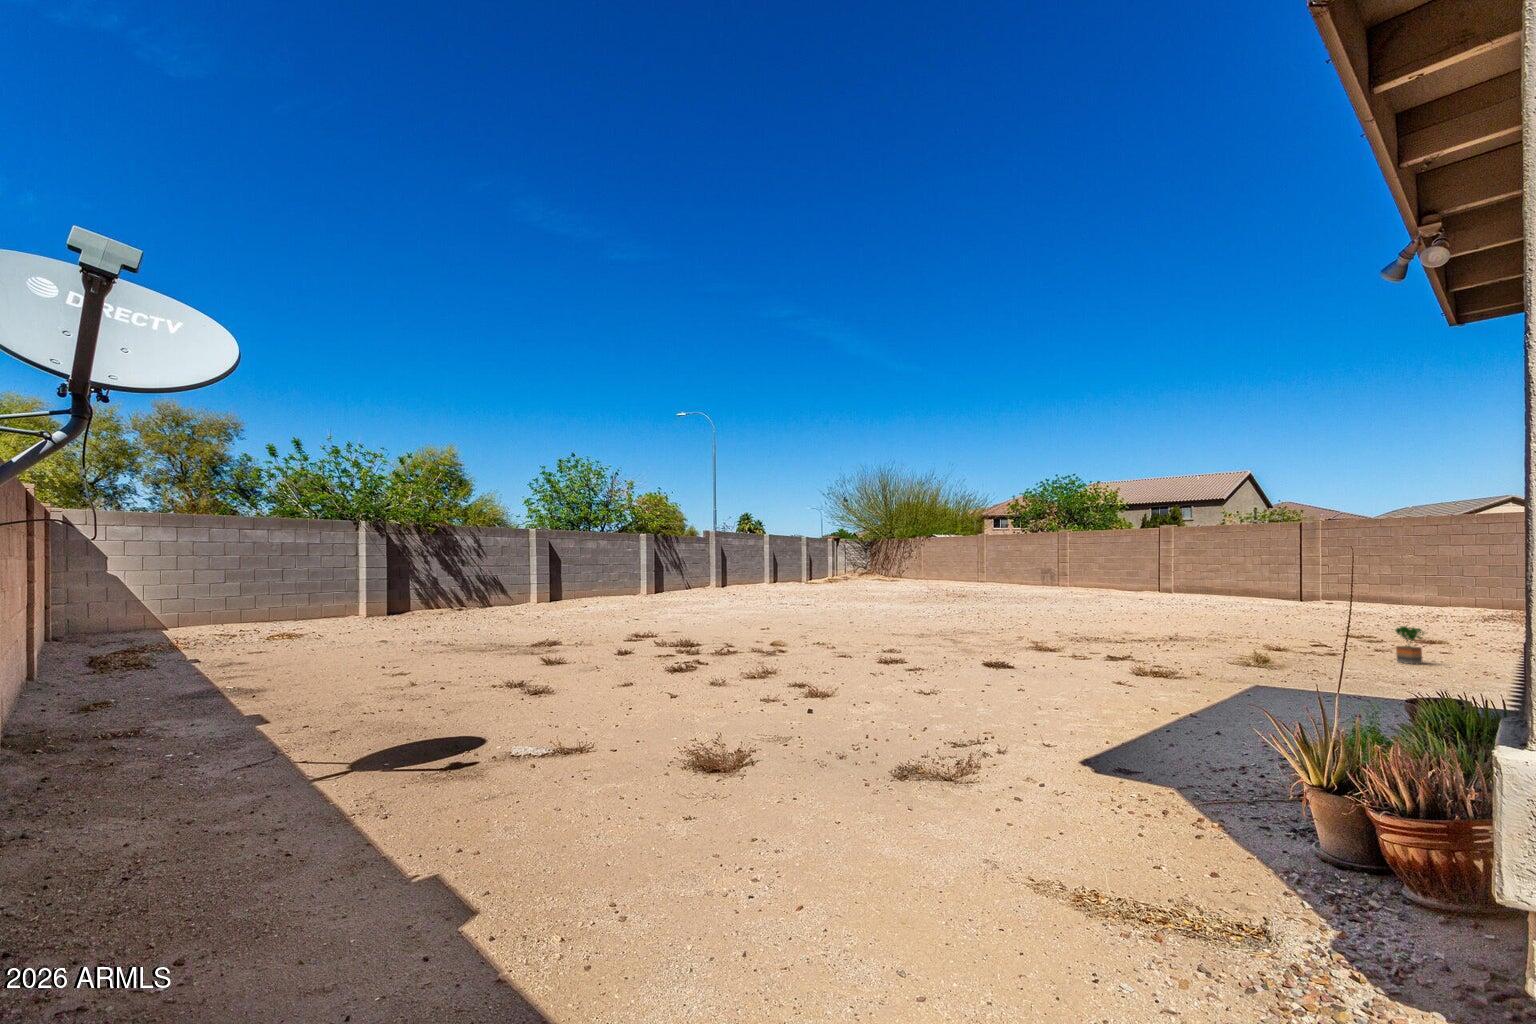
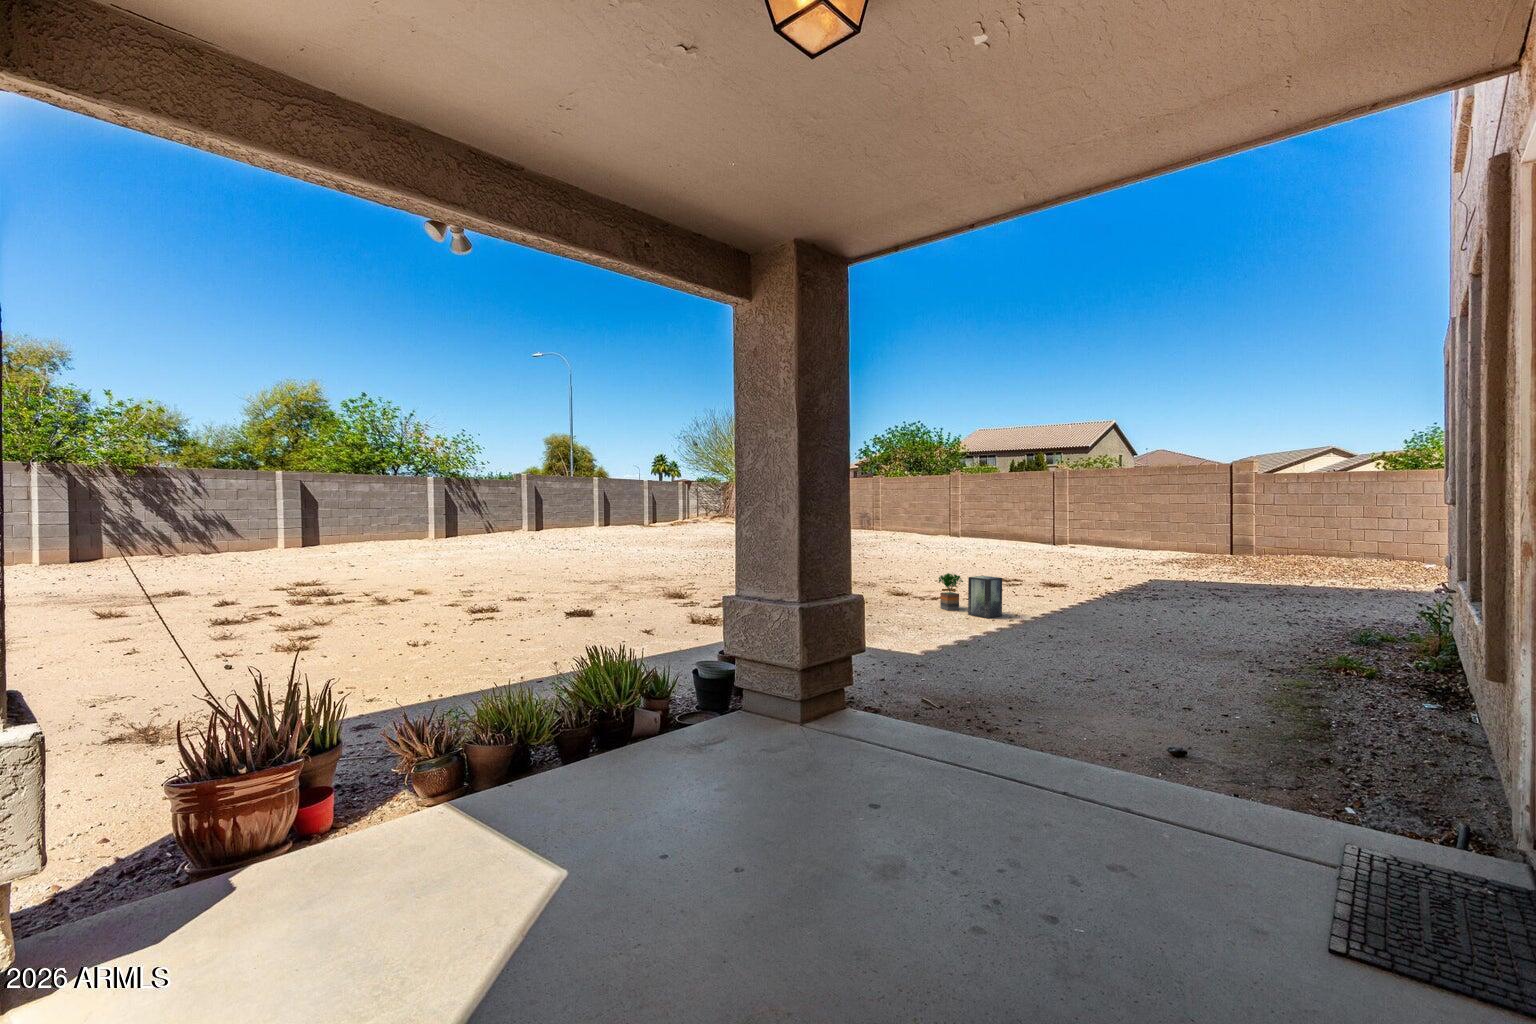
storage box: none [1447,628,1489,672] -> present [968,576,1002,618]

